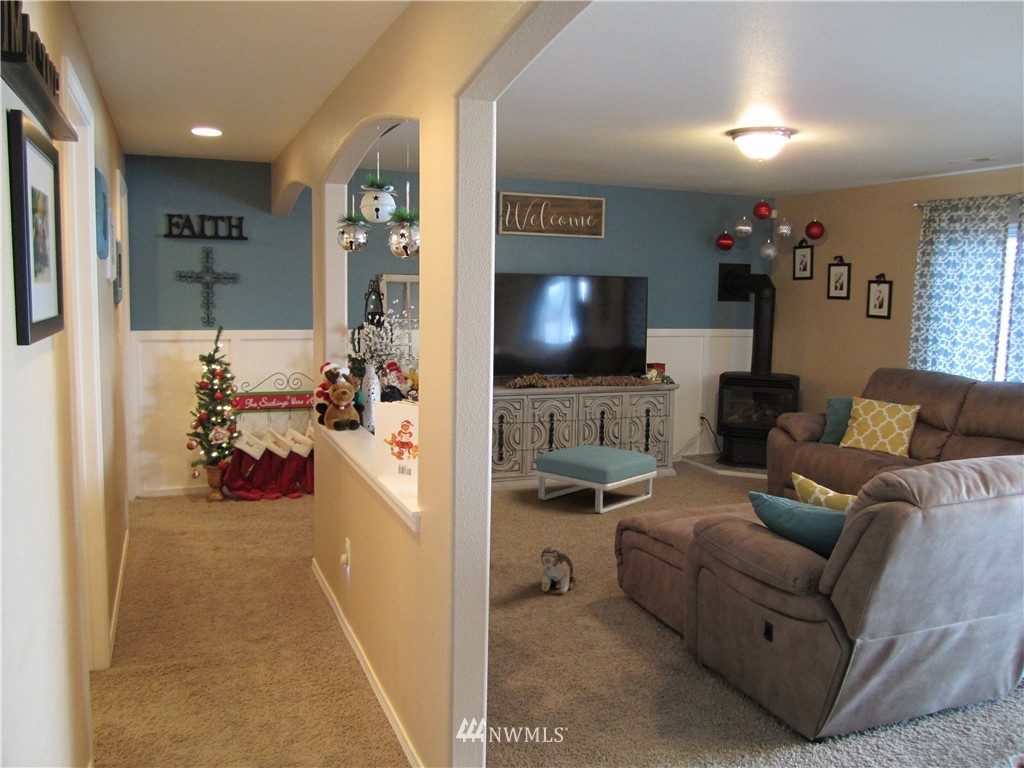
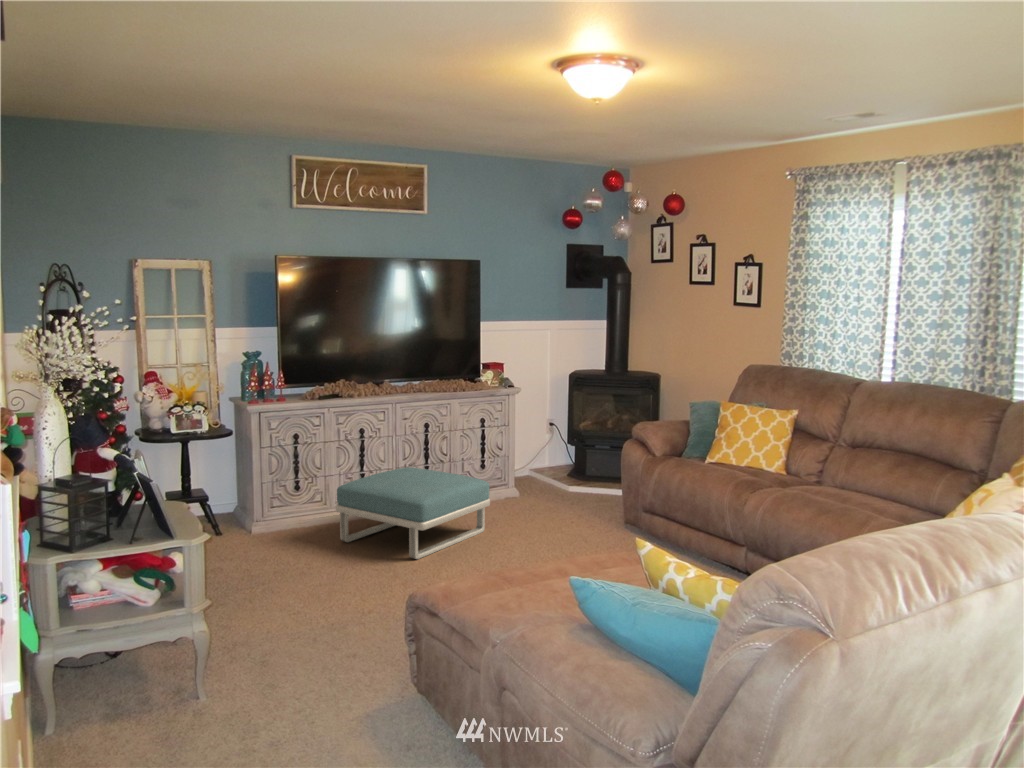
plush toy: present [538,546,576,593] -> none [290,638,355,702]

